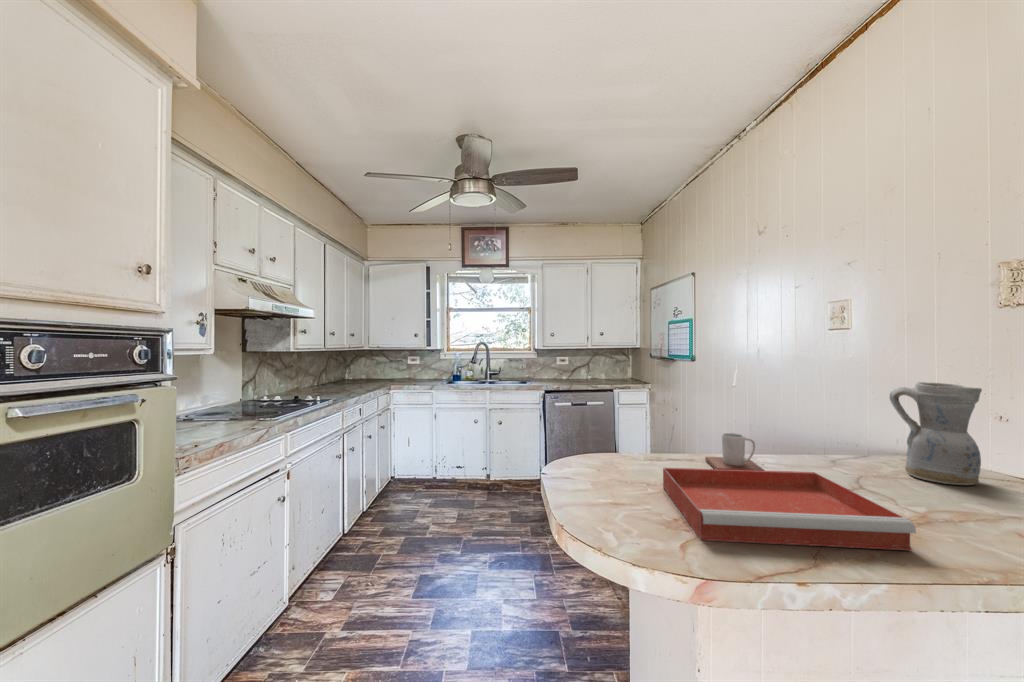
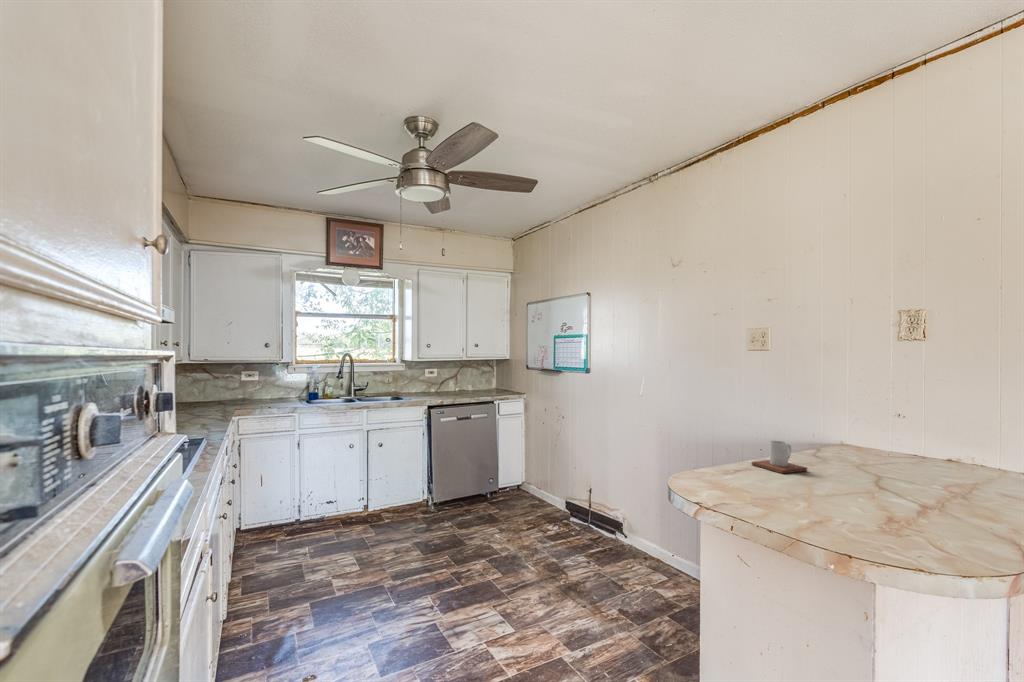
ceramic pitcher: present [890,382,982,485] -> none [845,395,897,462]
tray: present [663,468,916,550] -> none [791,465,986,530]

